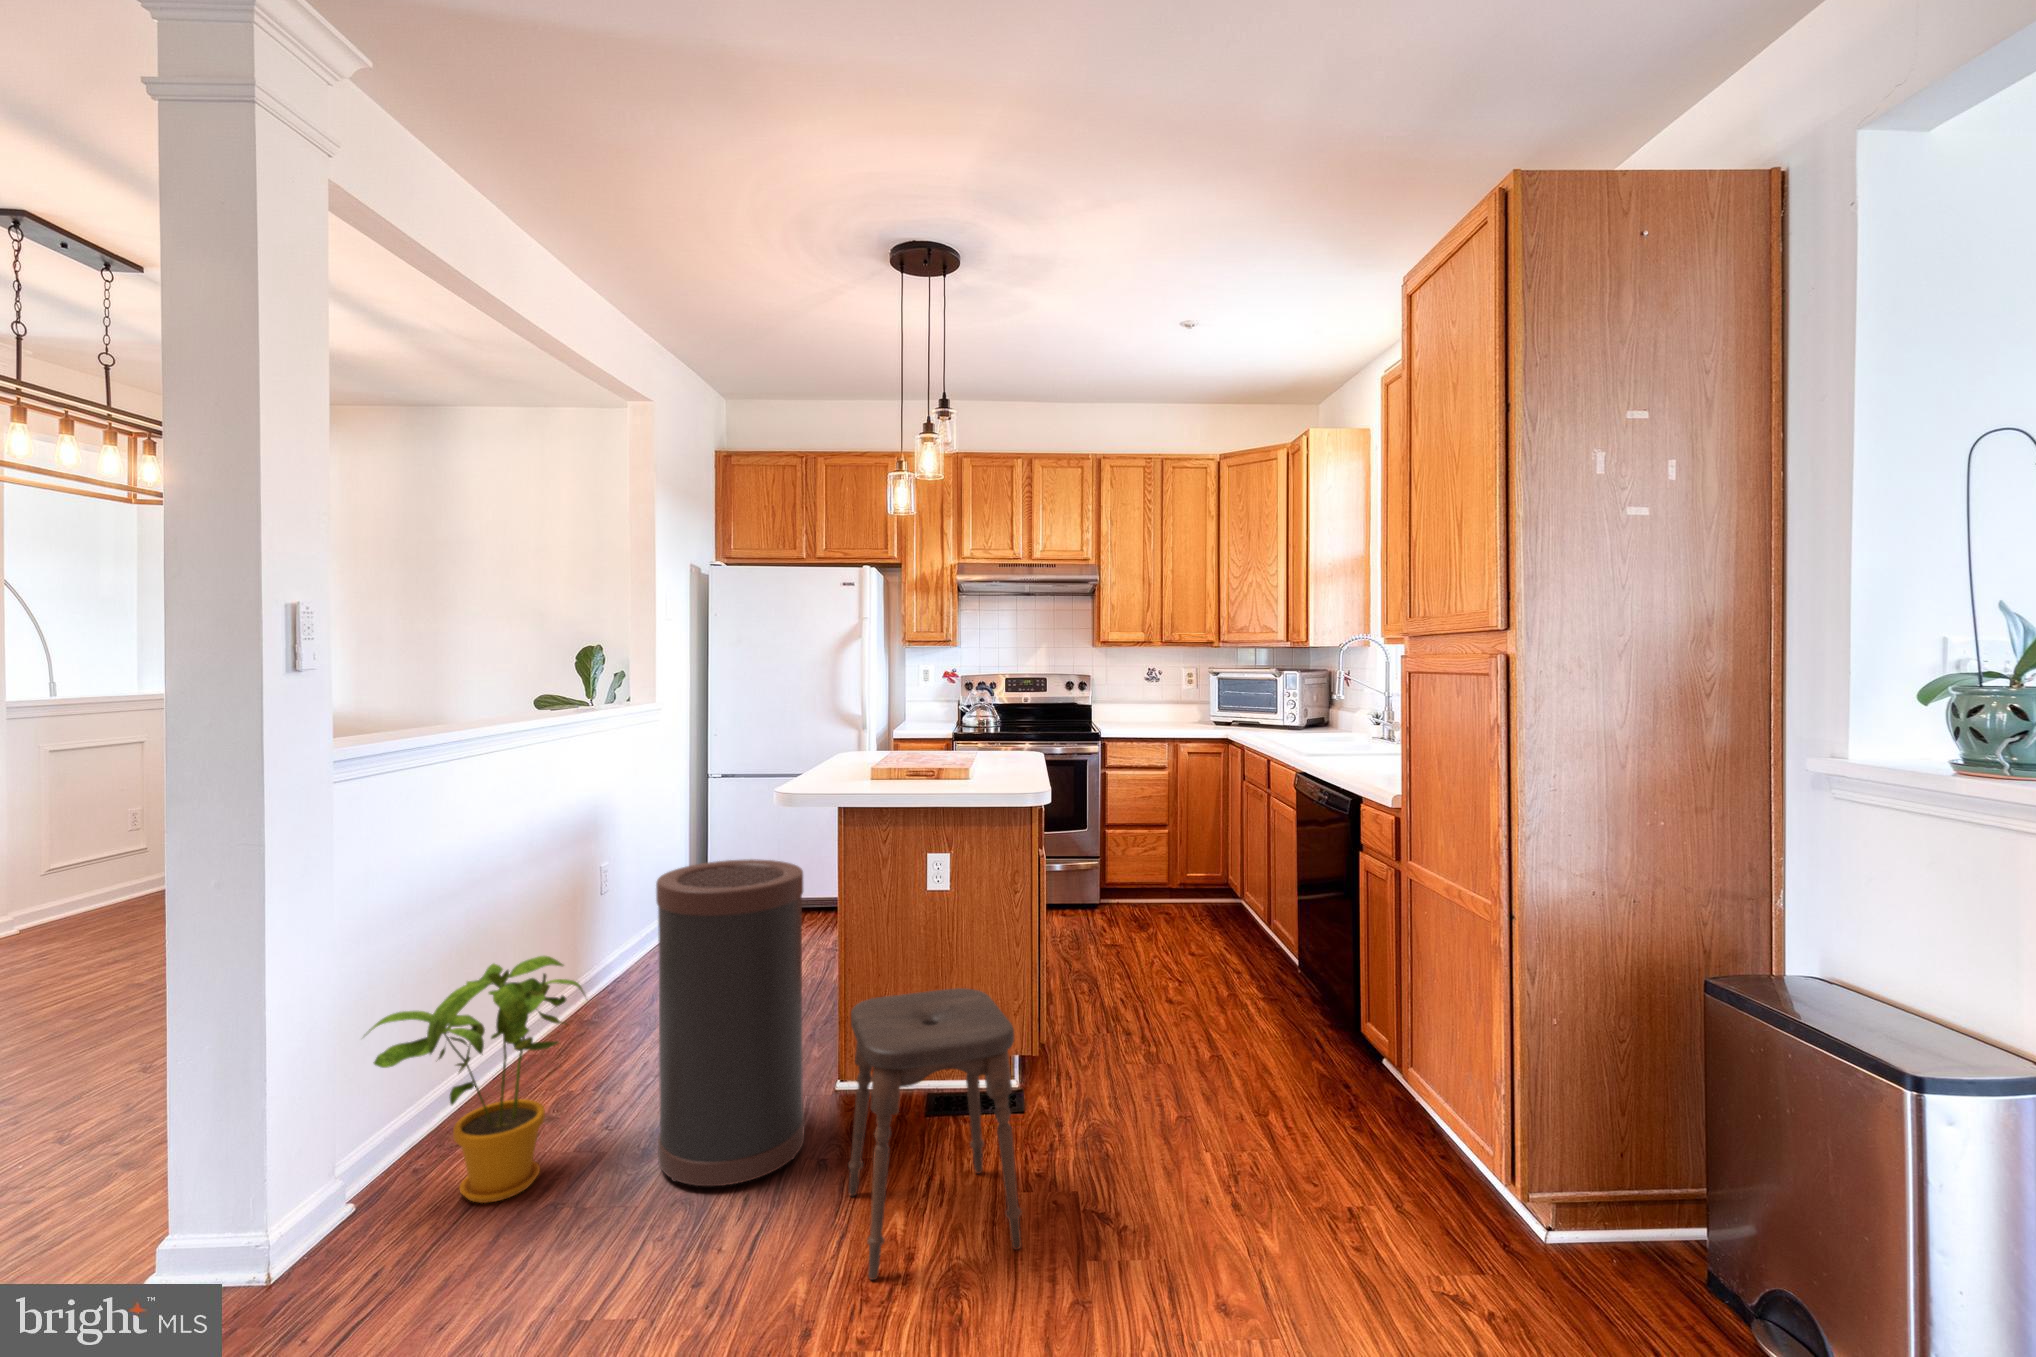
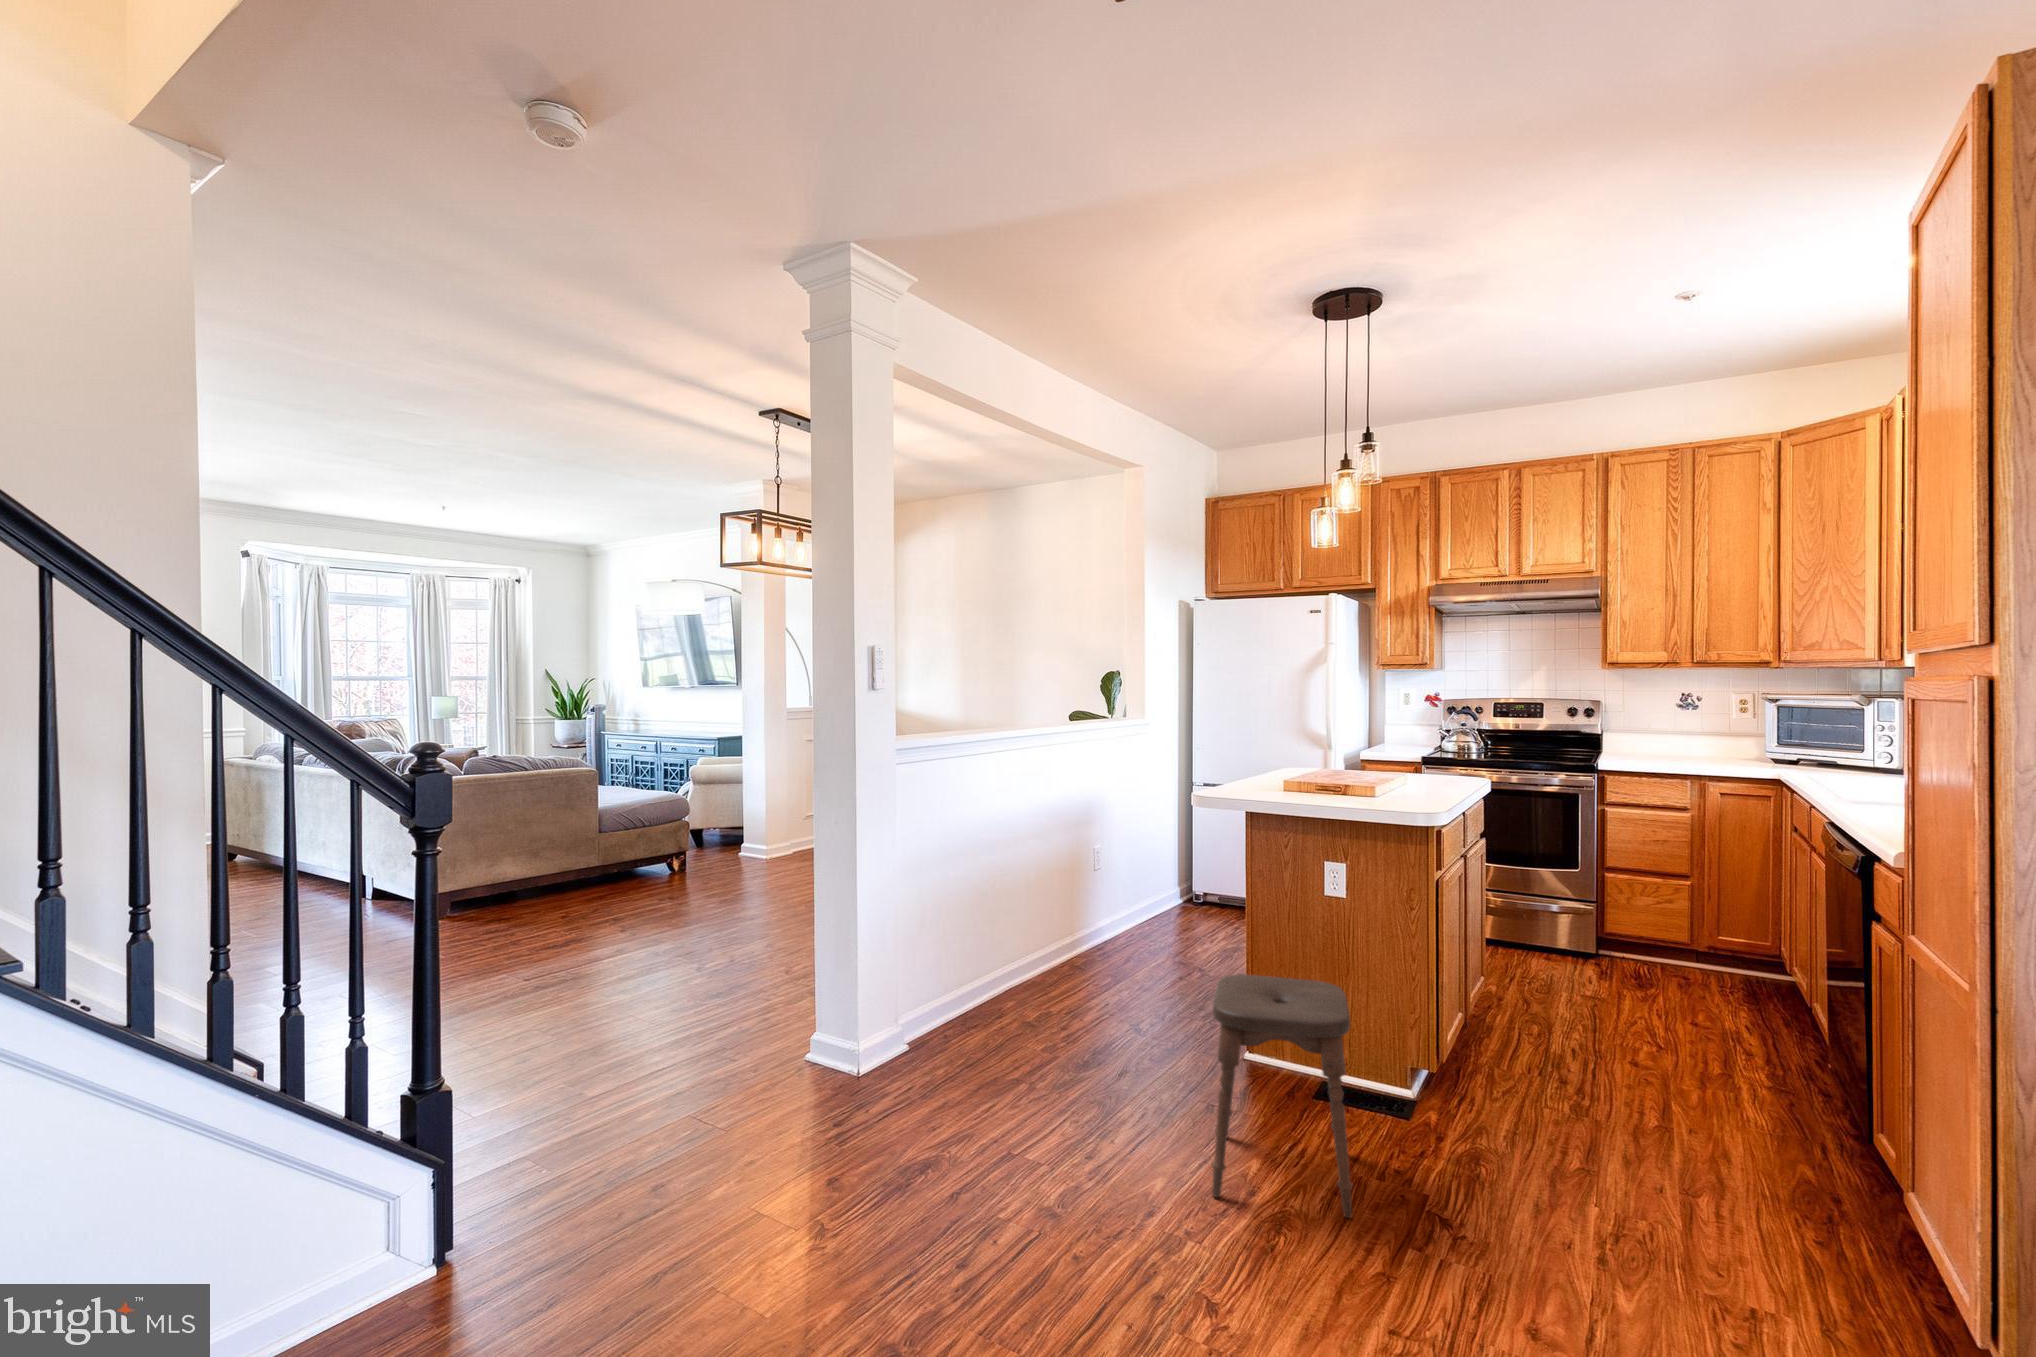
trash can: present [656,859,804,1186] -> none [1088,848,1201,1103]
house plant: present [369,956,585,1203] -> none [910,899,1047,1069]

